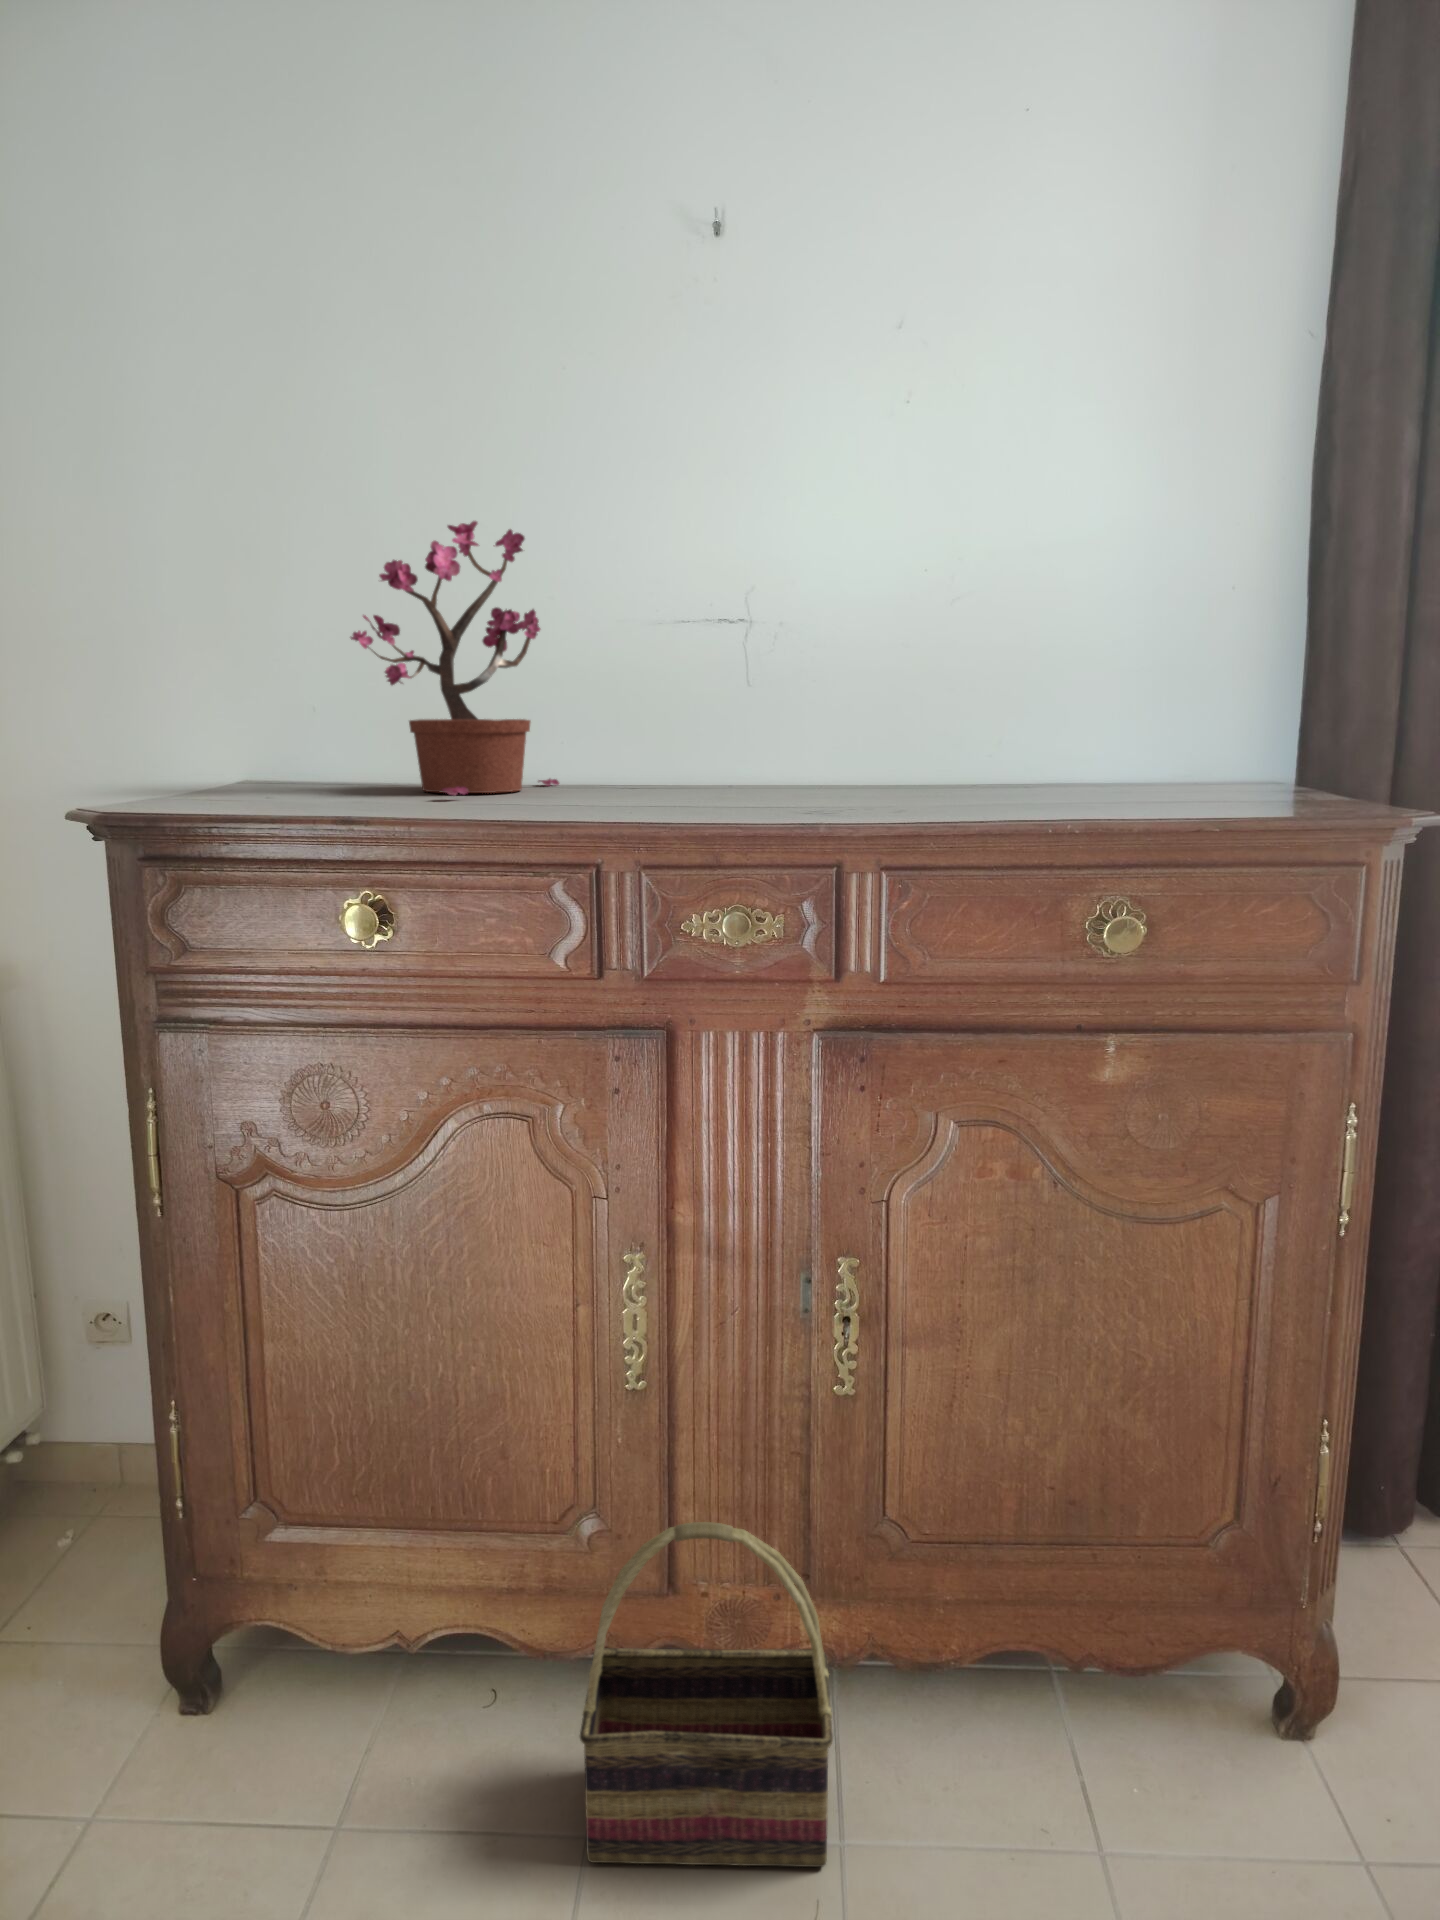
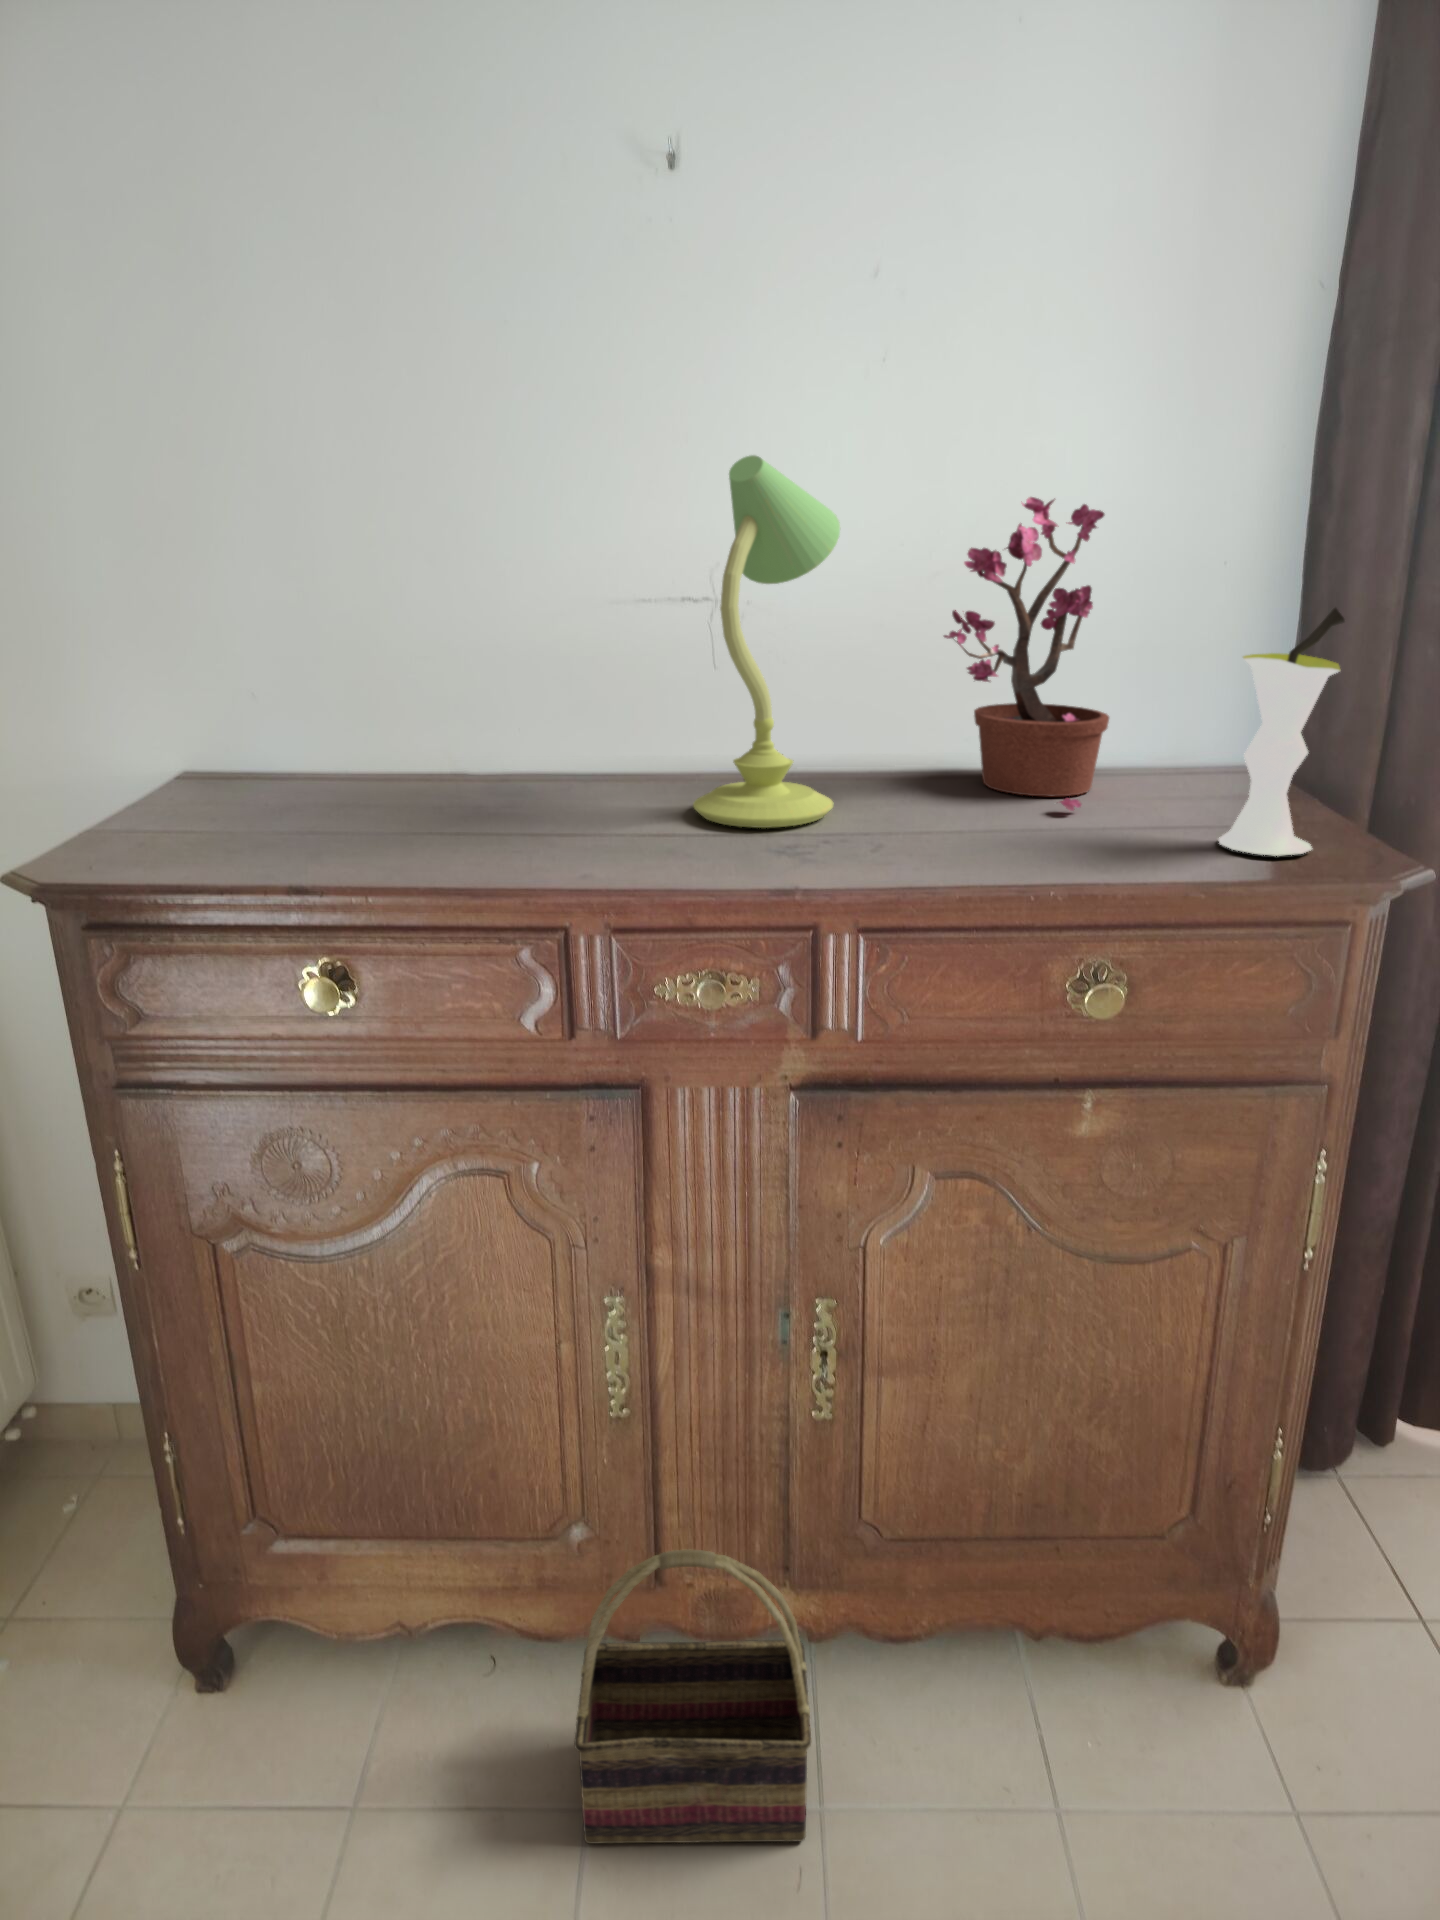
table lamp: none [723,456,865,800] -> present [693,455,840,828]
potted plant: present [351,521,559,795] -> present [944,497,1109,811]
vase: none [1232,578,1341,810] -> present [1219,608,1345,856]

